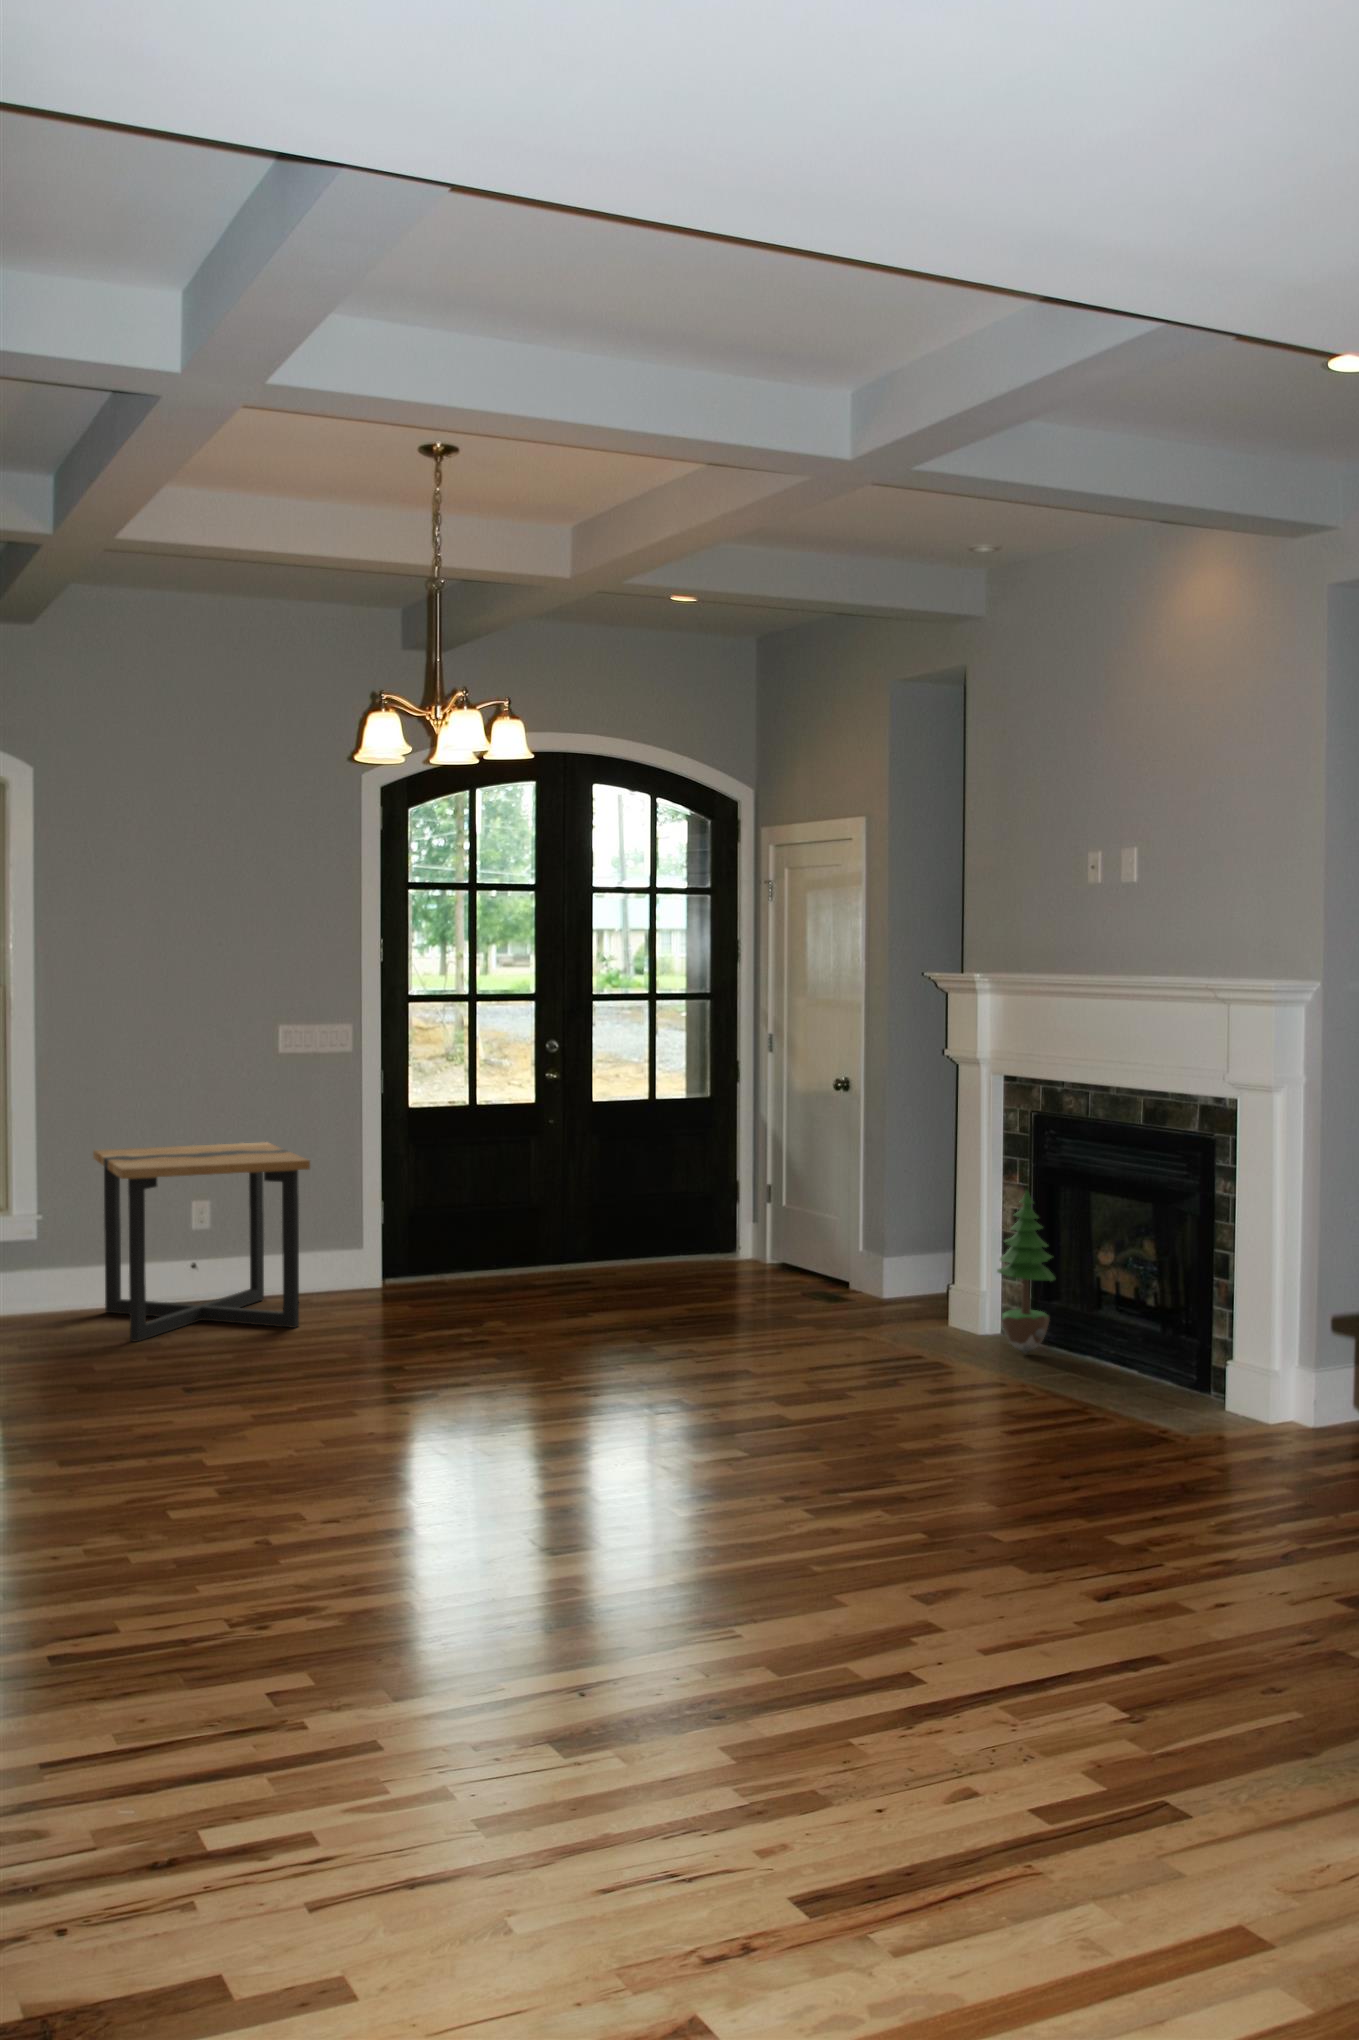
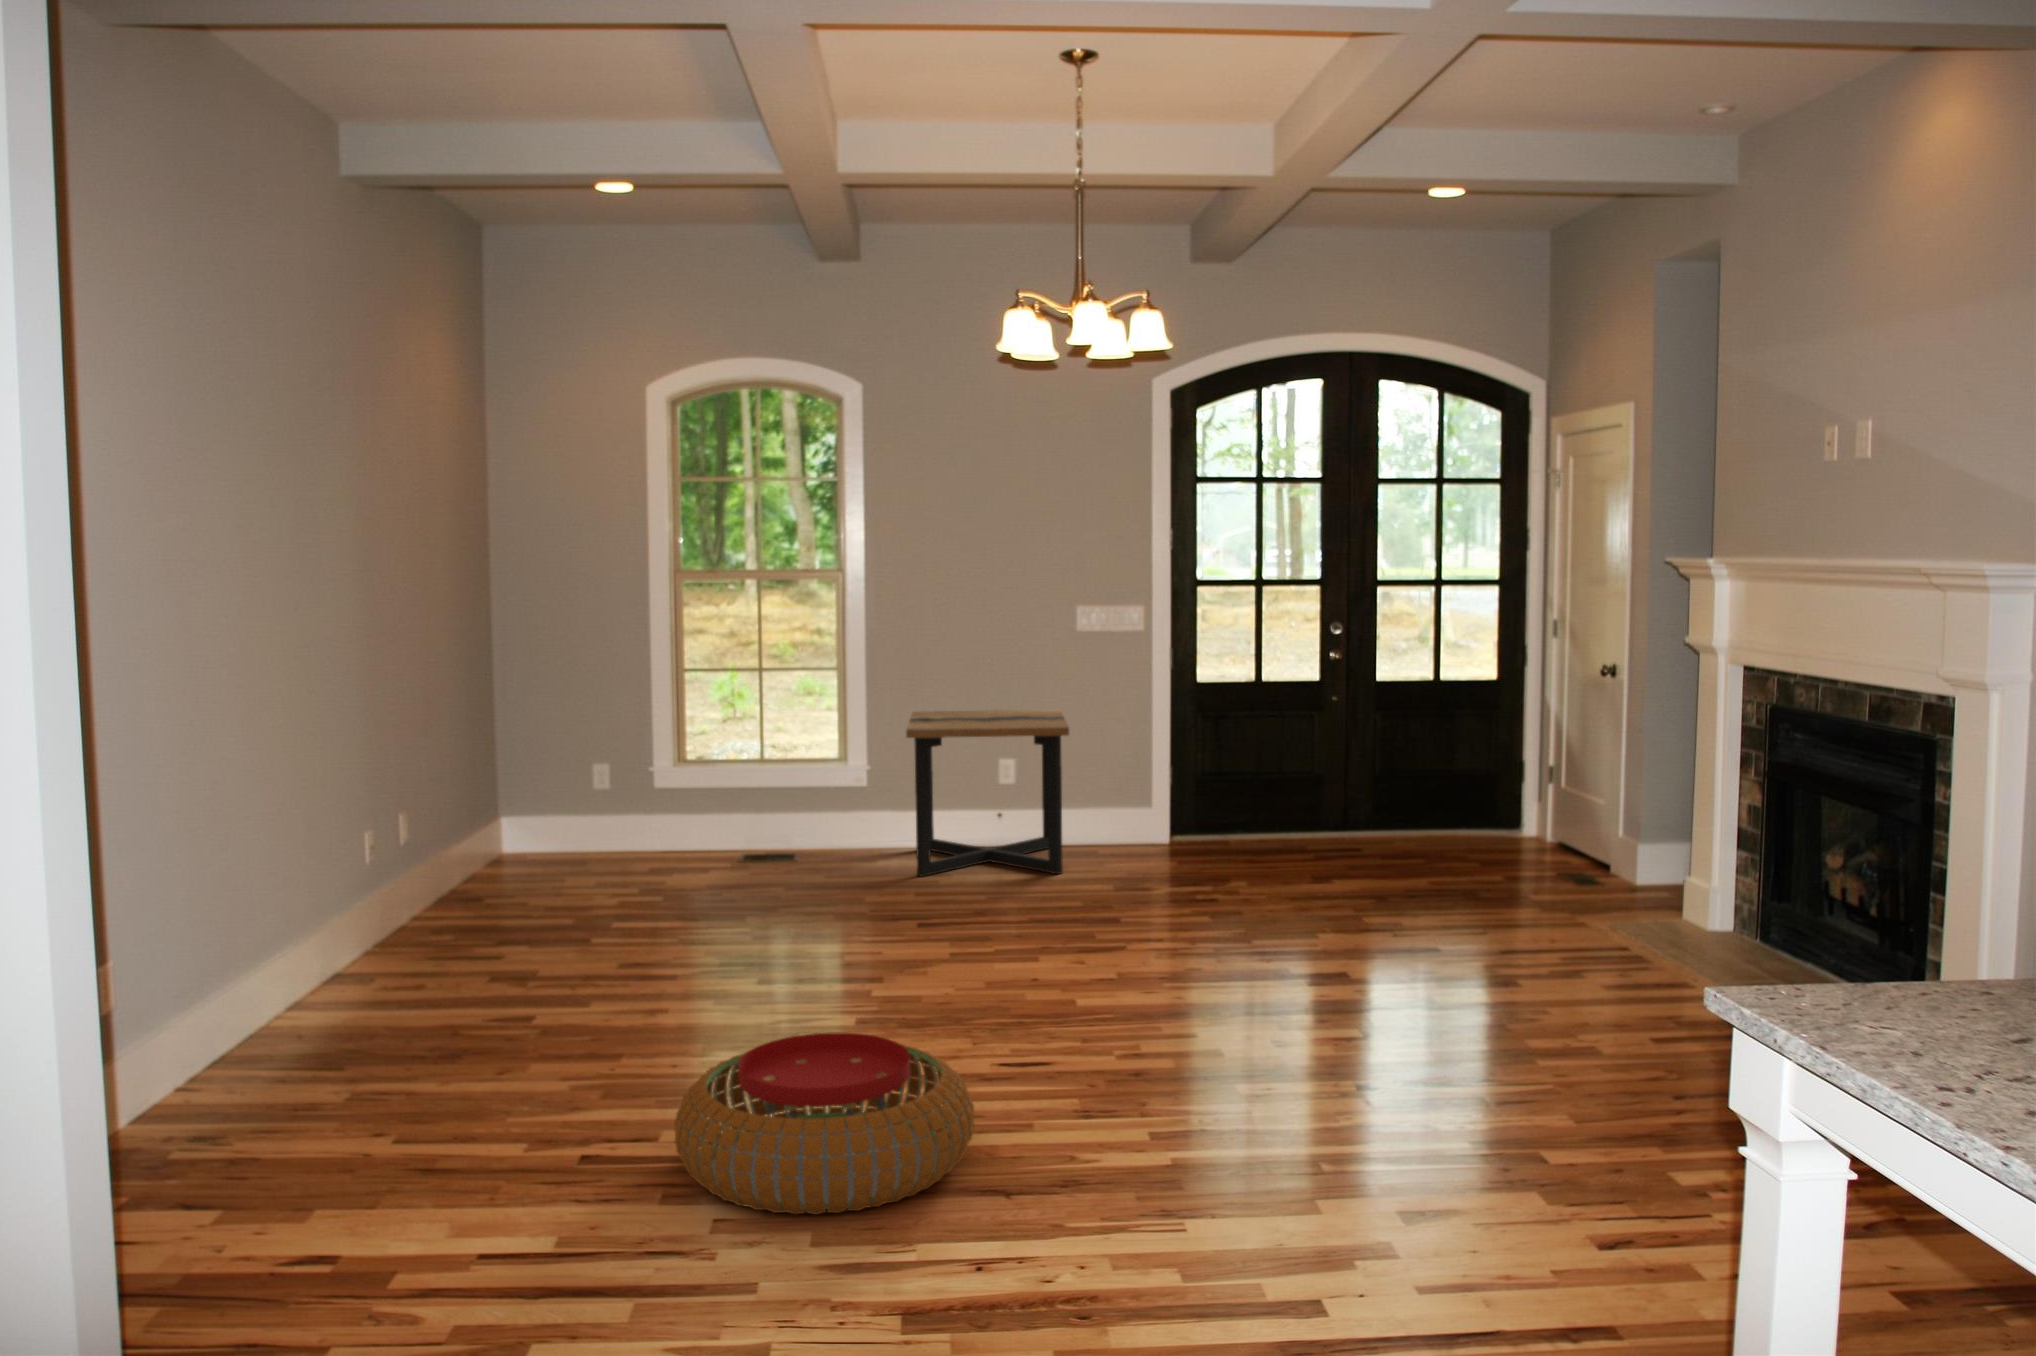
potted tree: present [997,1191,1055,1353] -> none [1714,785,1783,959]
pouf: none [162,1488,495,1684] -> present [674,1032,974,1214]

